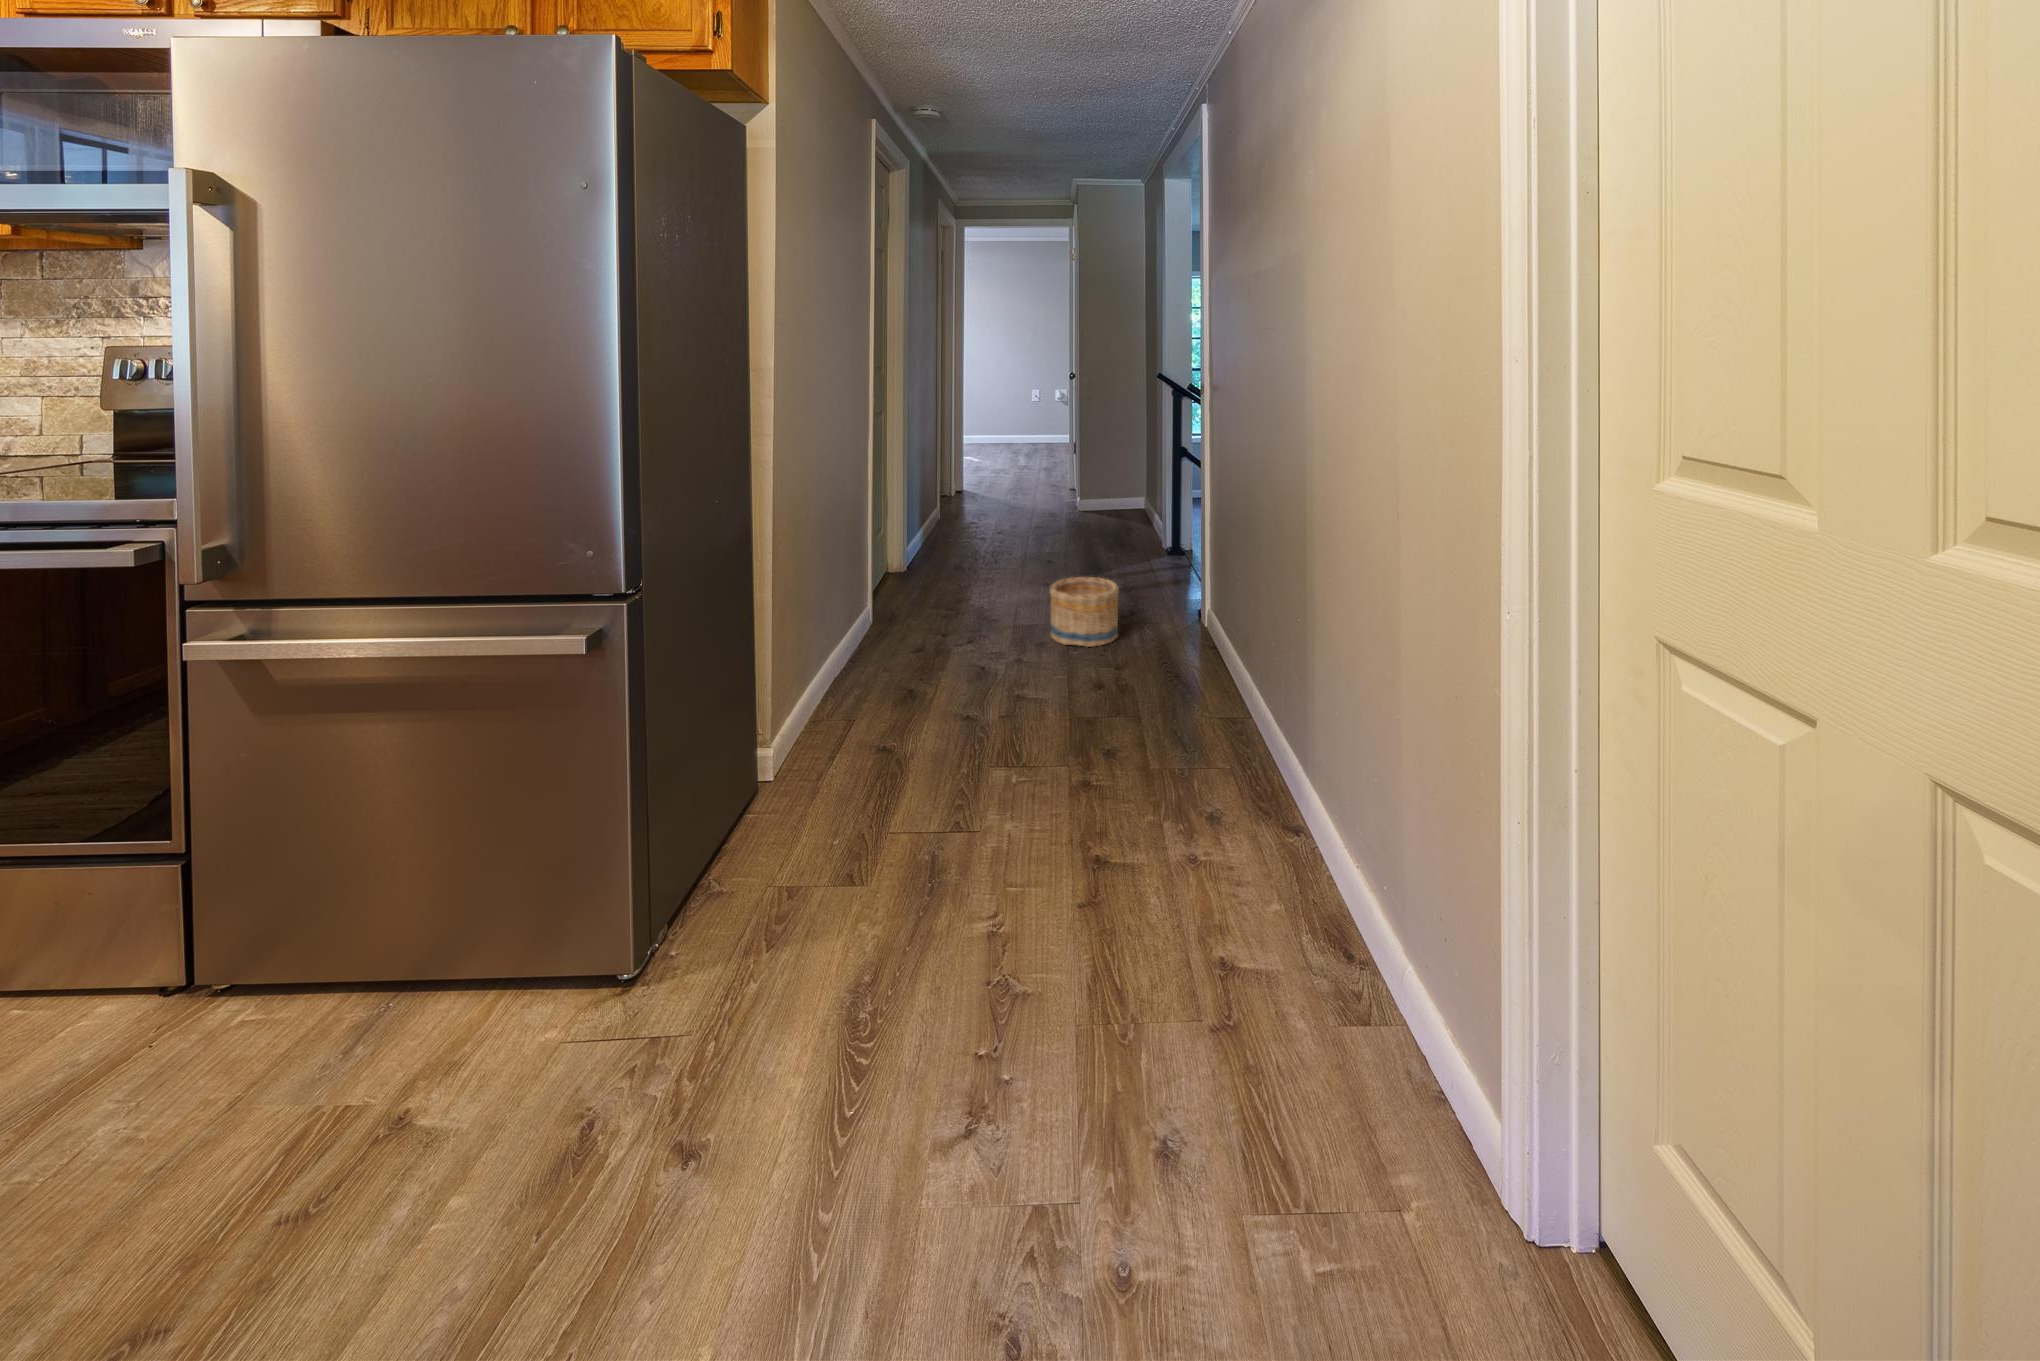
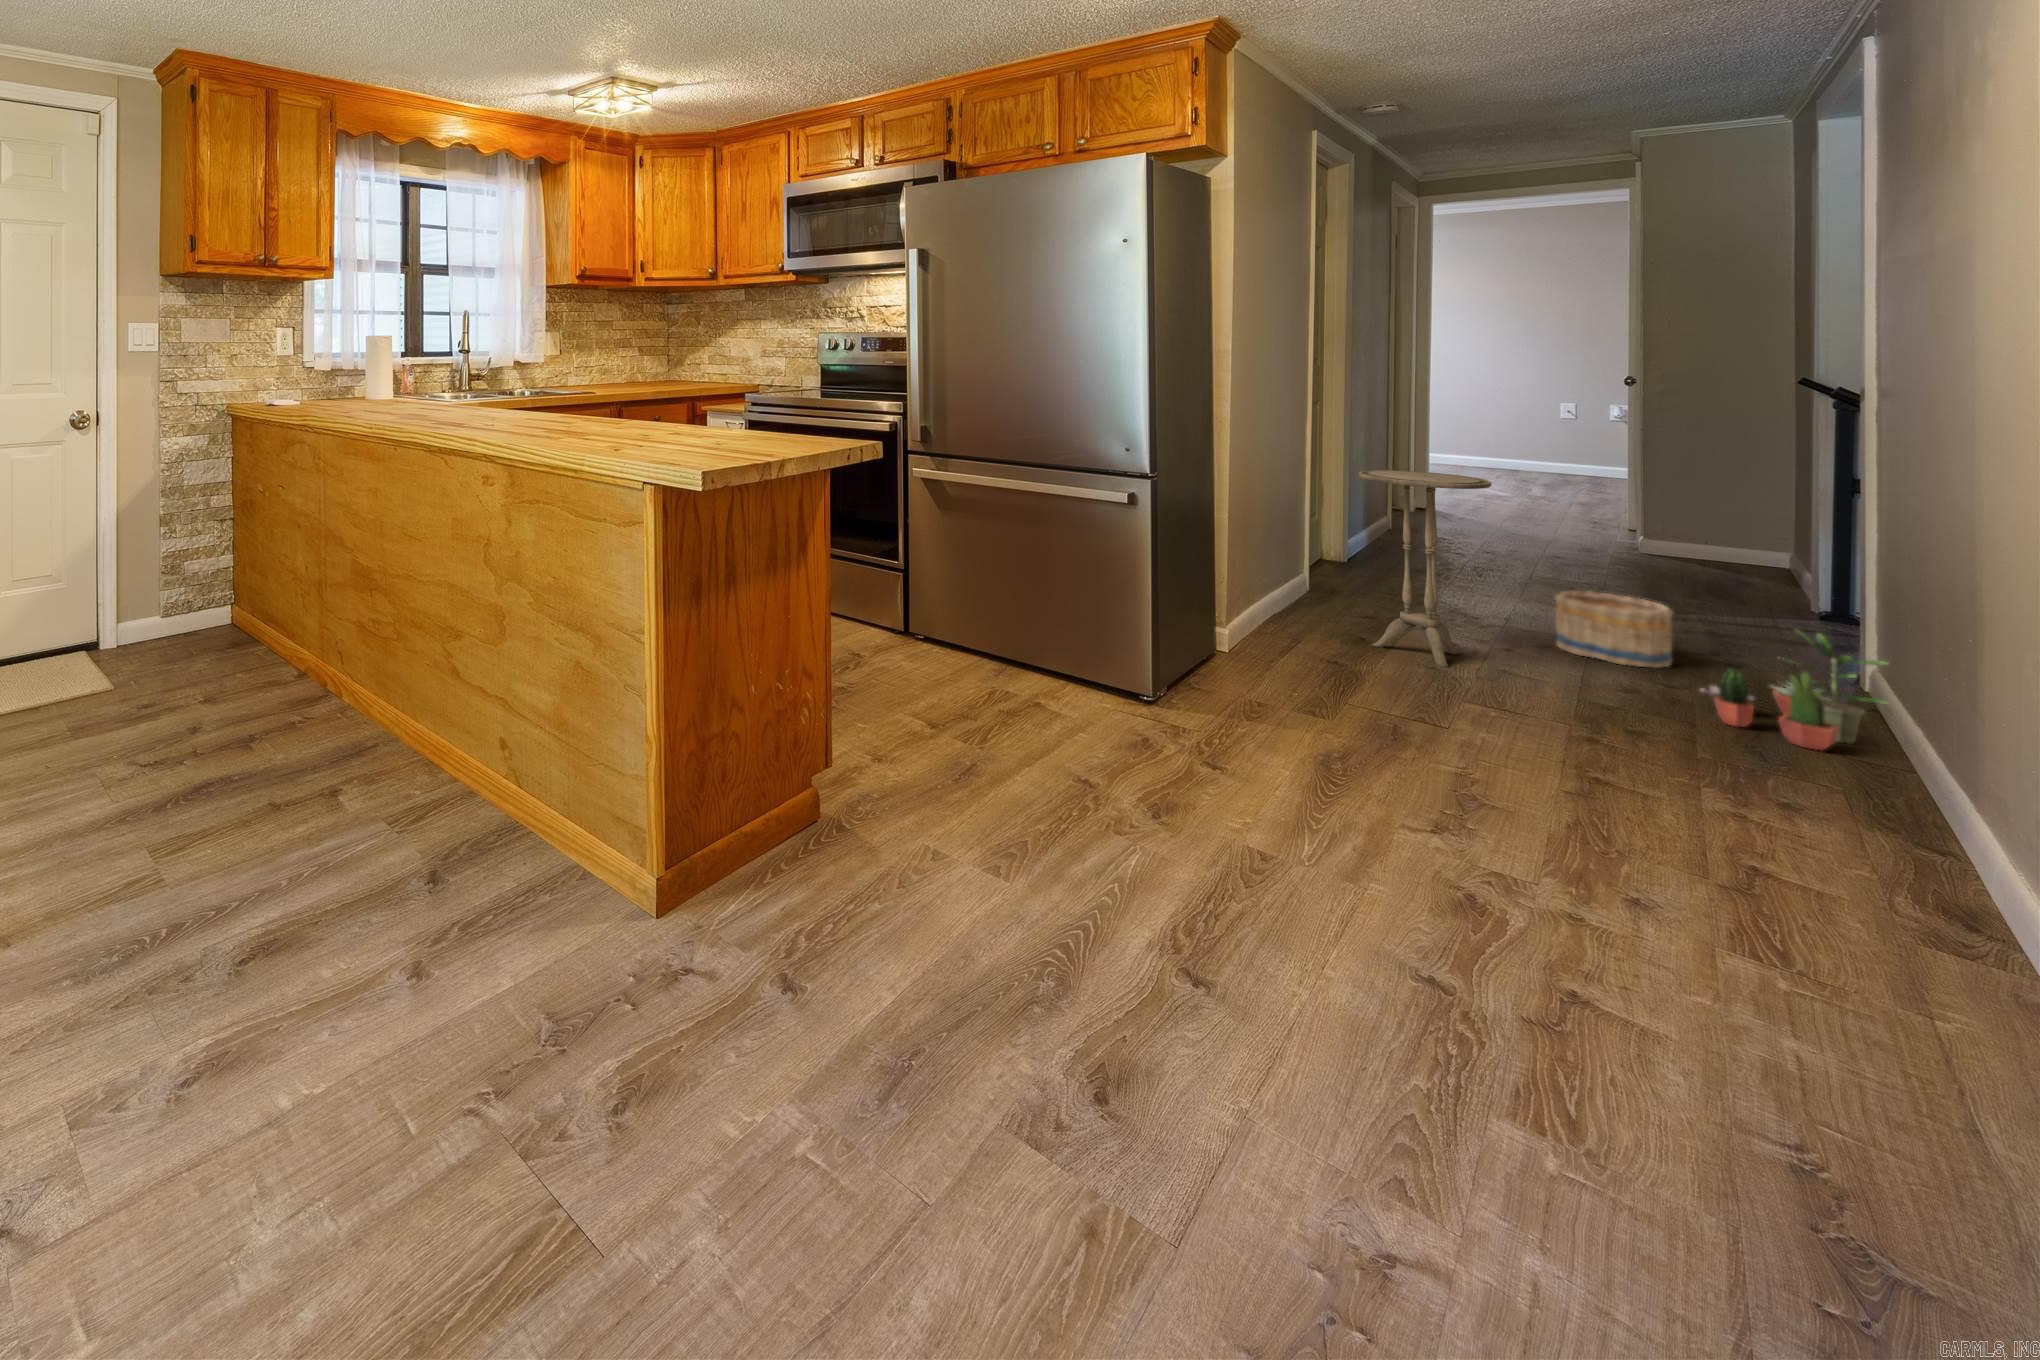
side table: none [909,490,1012,707] -> present [1359,470,1491,668]
potted plant: none [1146,604,1251,720] -> present [1701,632,1888,750]

